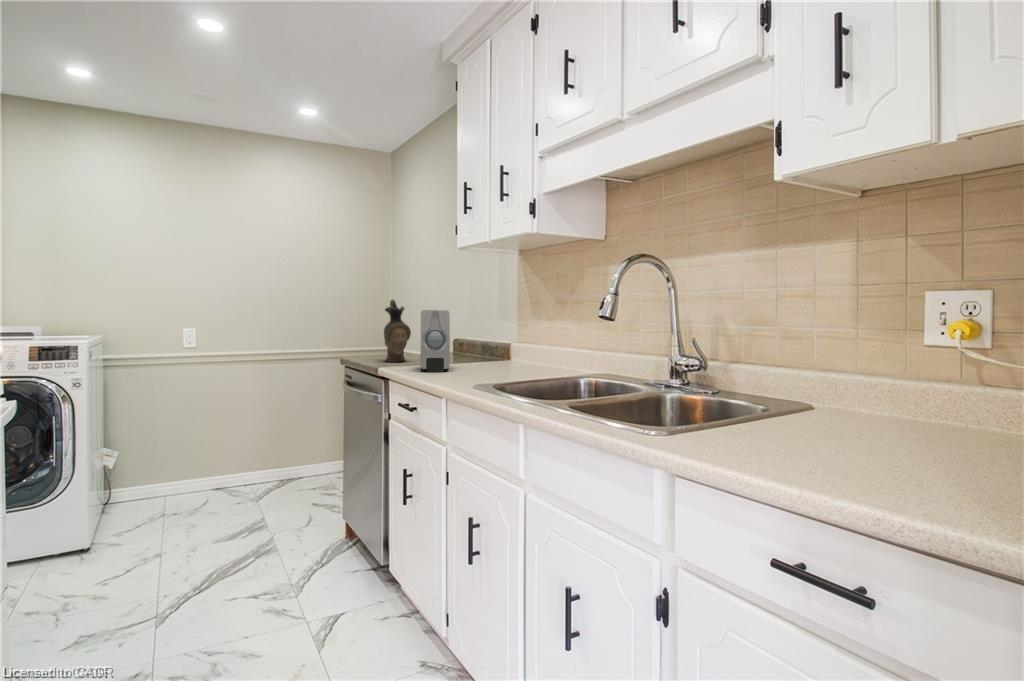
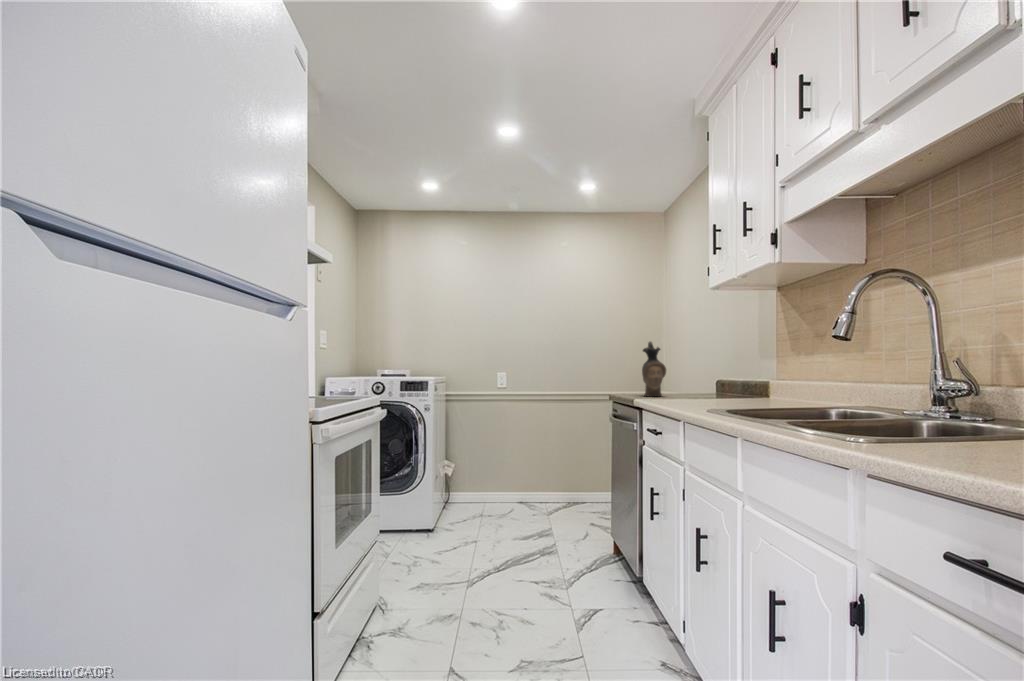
soap dispenser: present [421,310,450,372] -> none [668,346,697,403]

